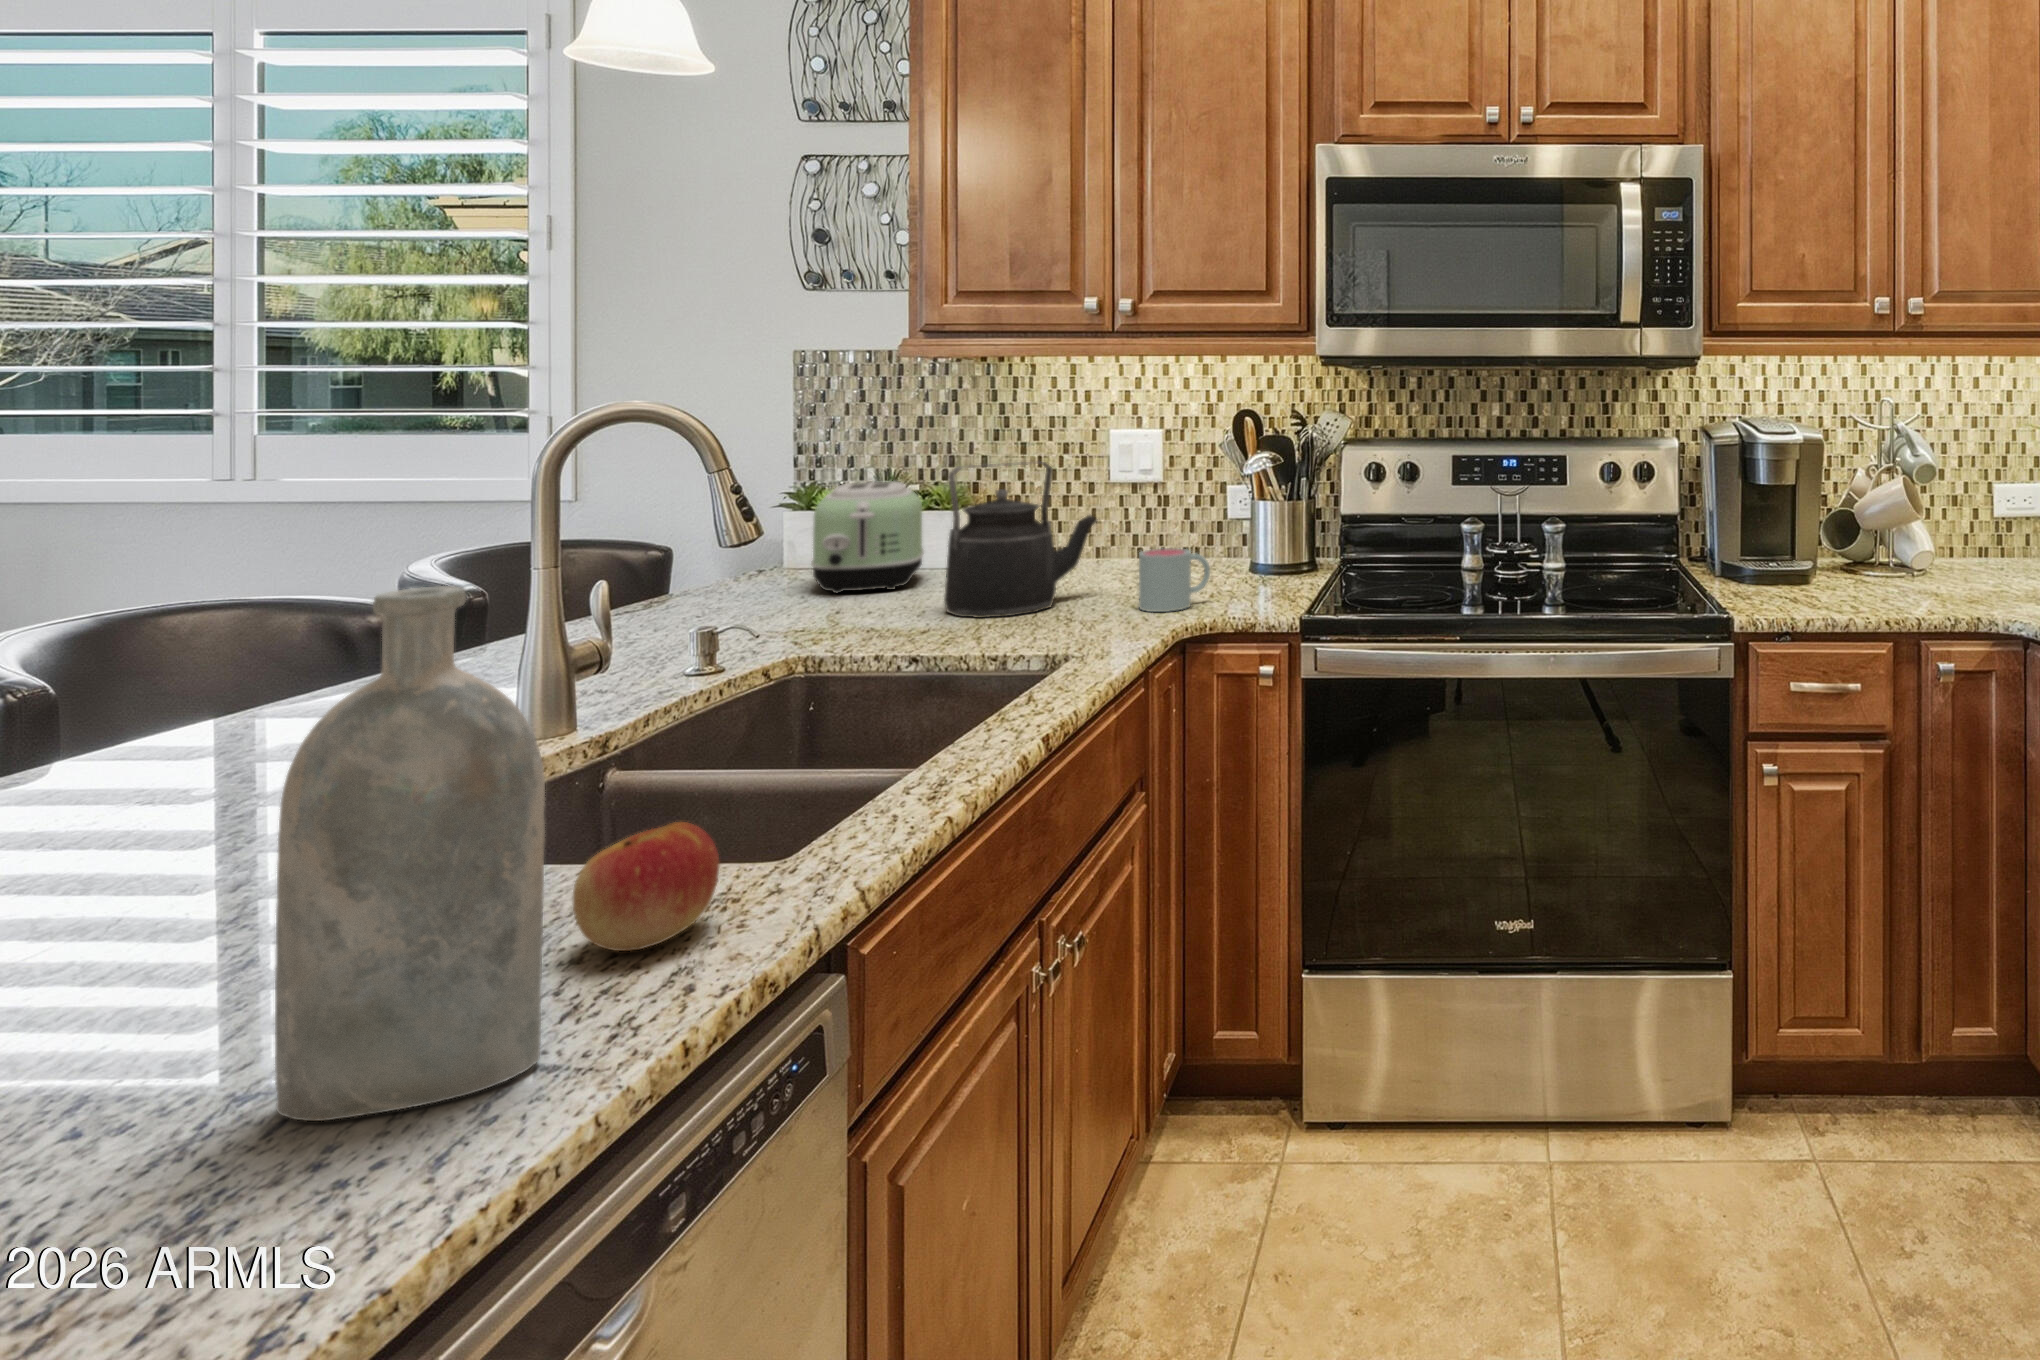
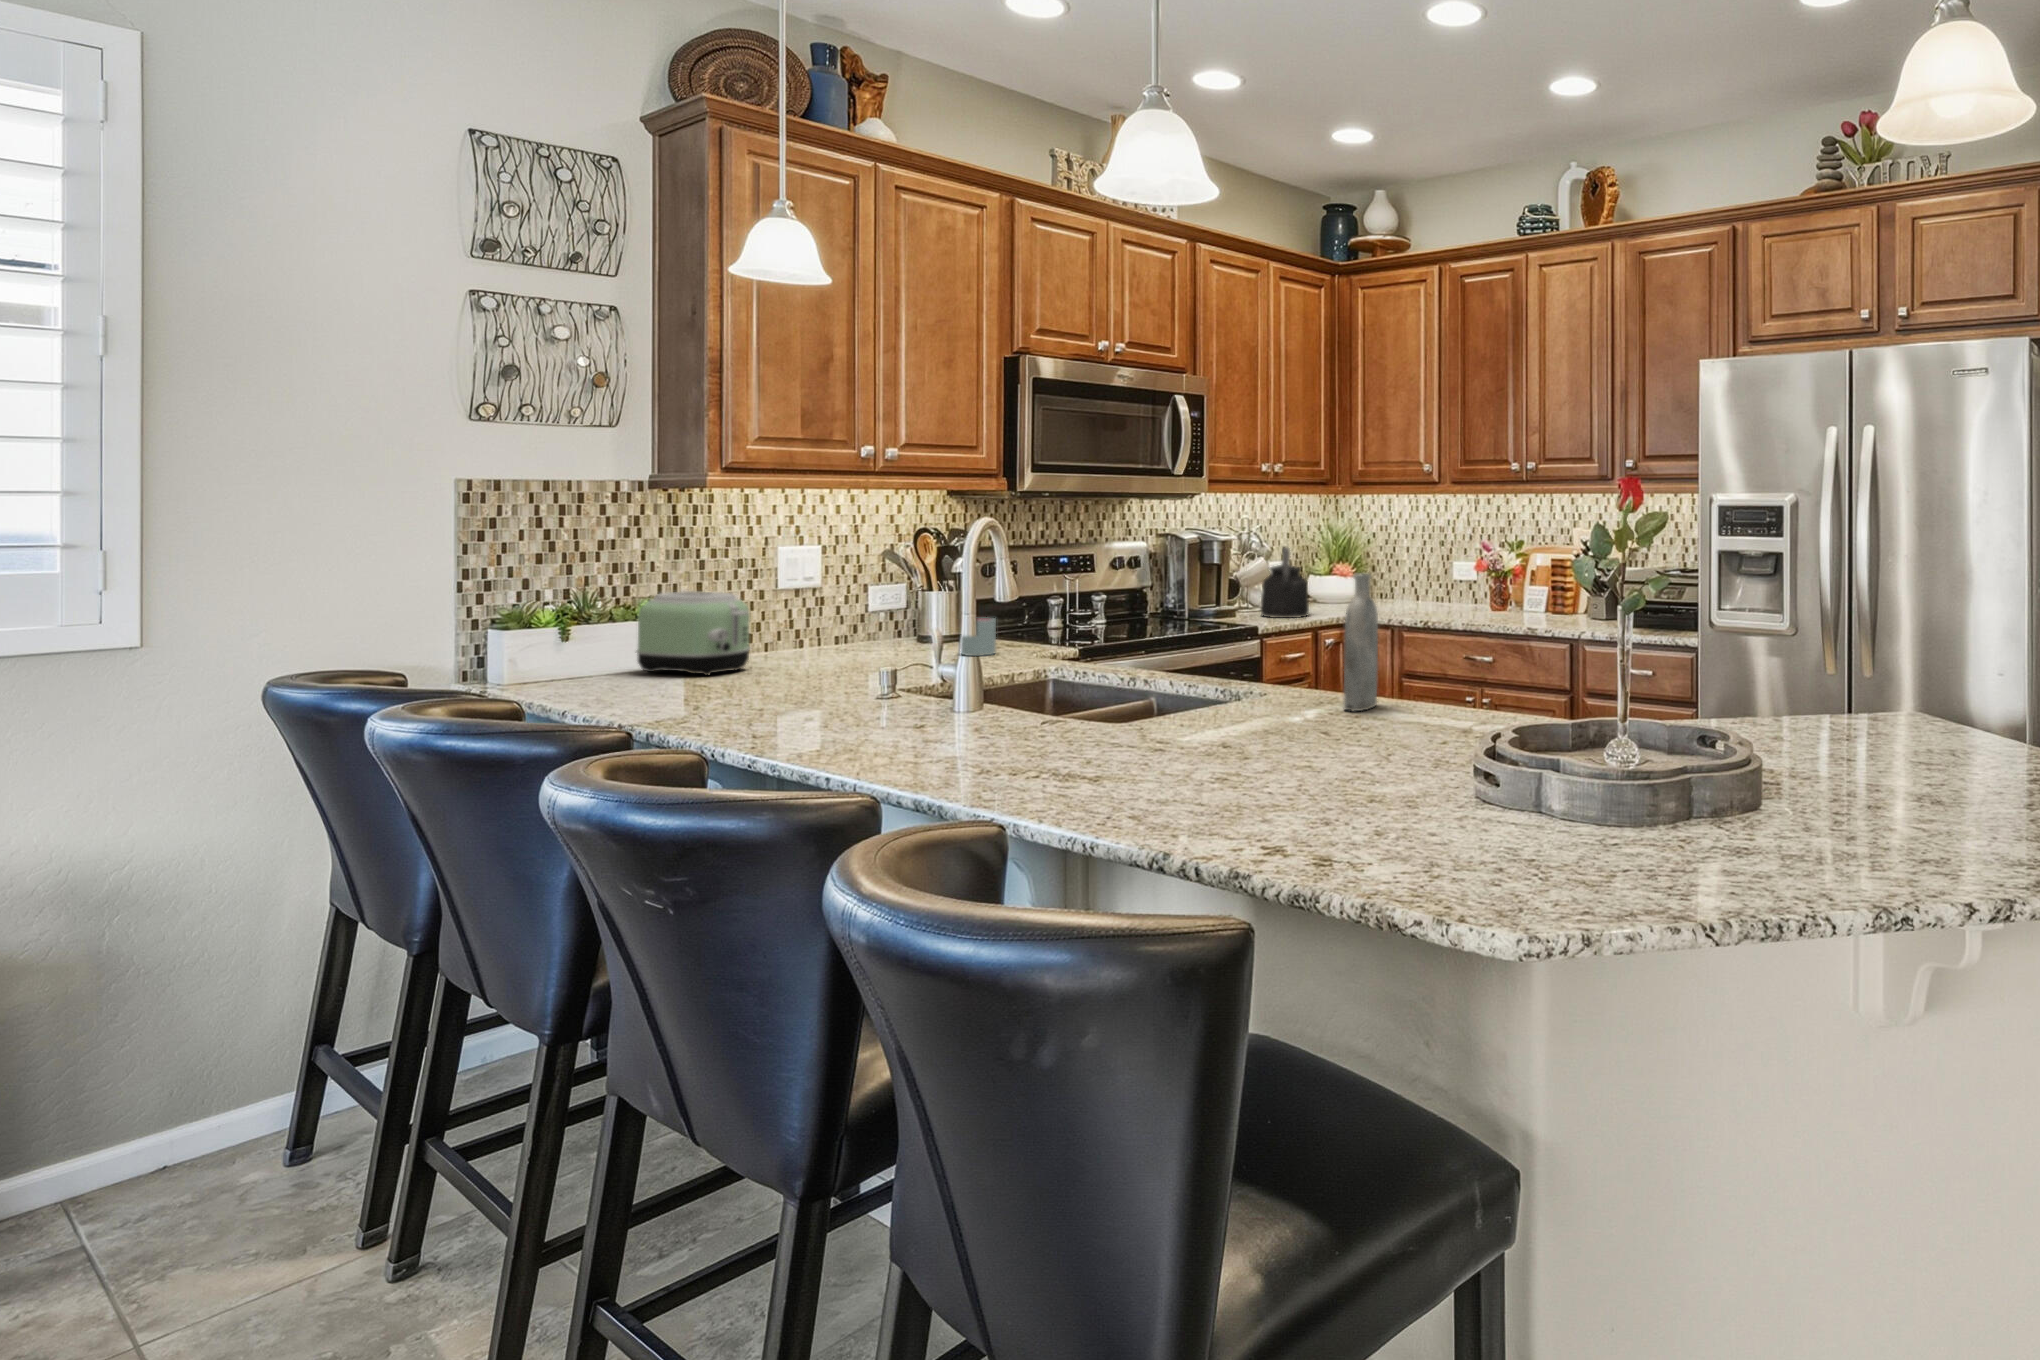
kettle: present [944,462,1097,618] -> present [1261,547,1309,618]
apple: present [572,822,720,951] -> none [1281,662,1320,699]

